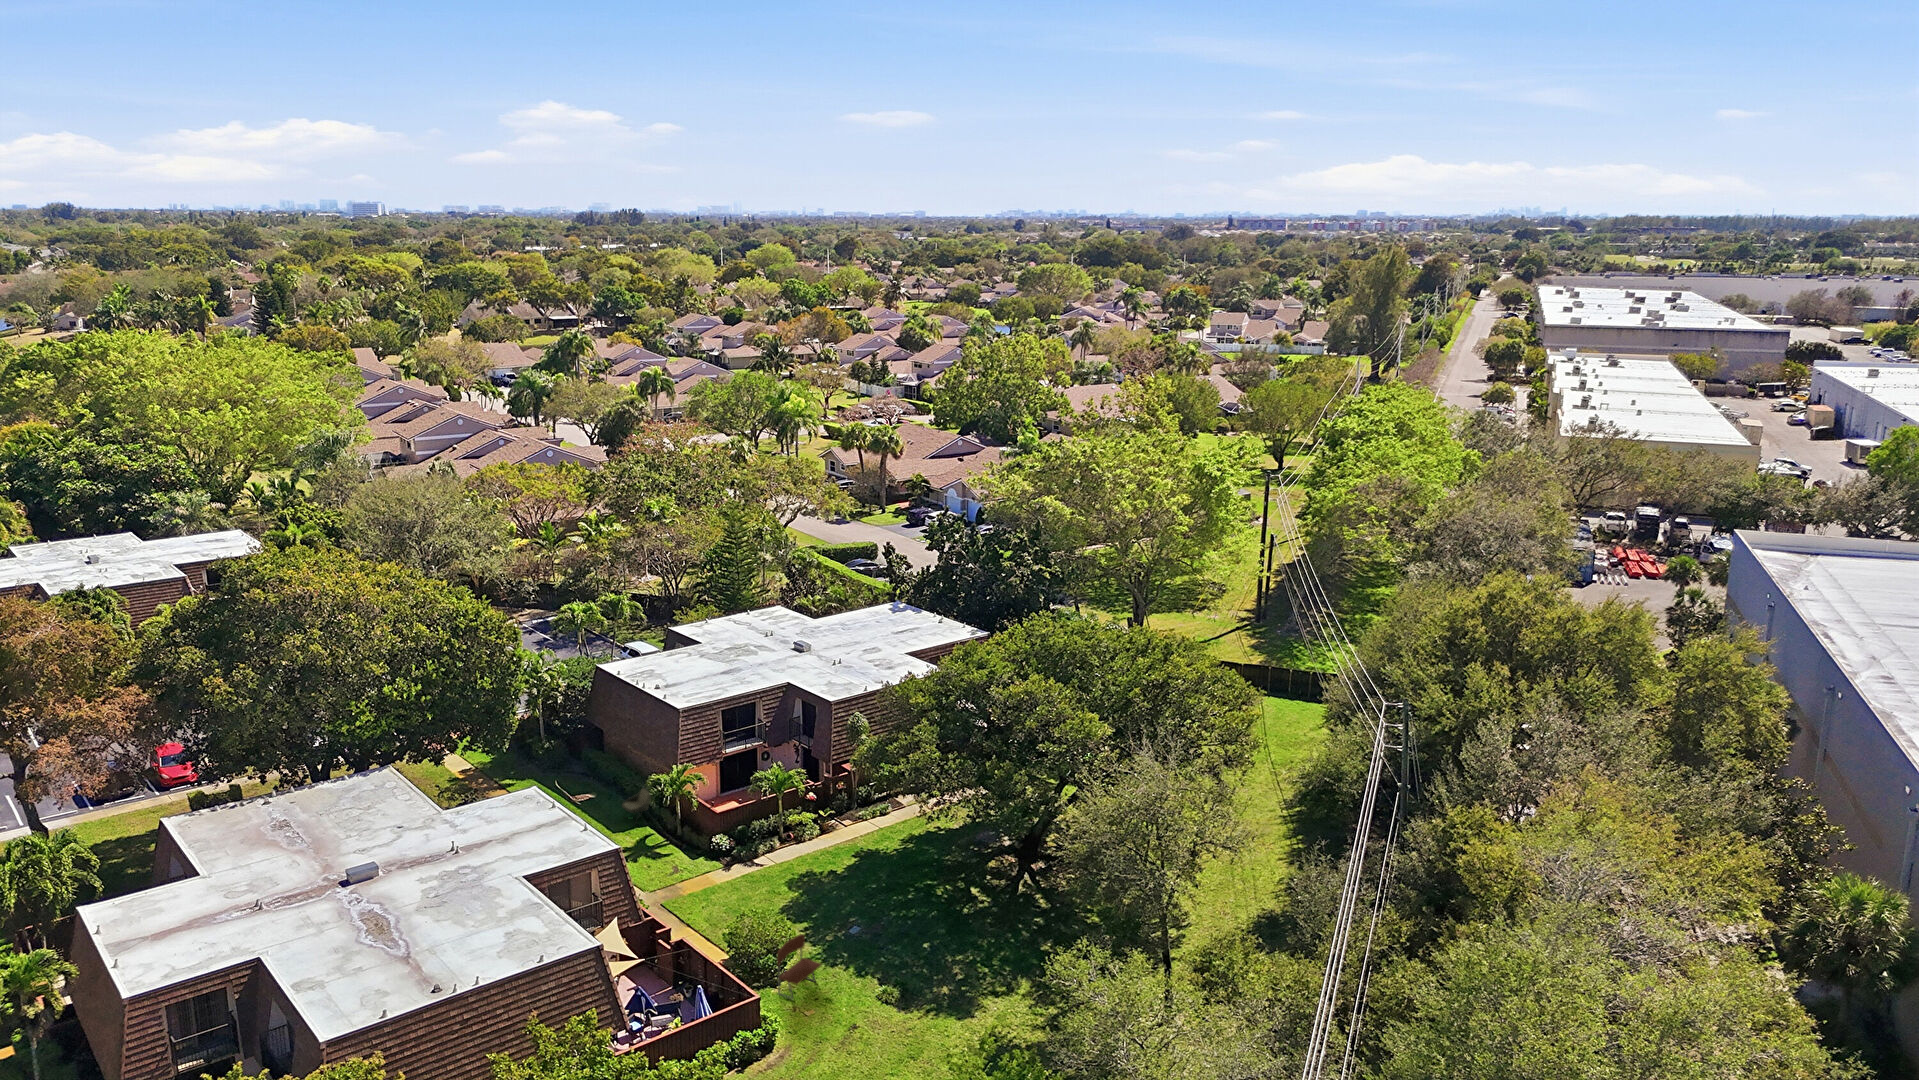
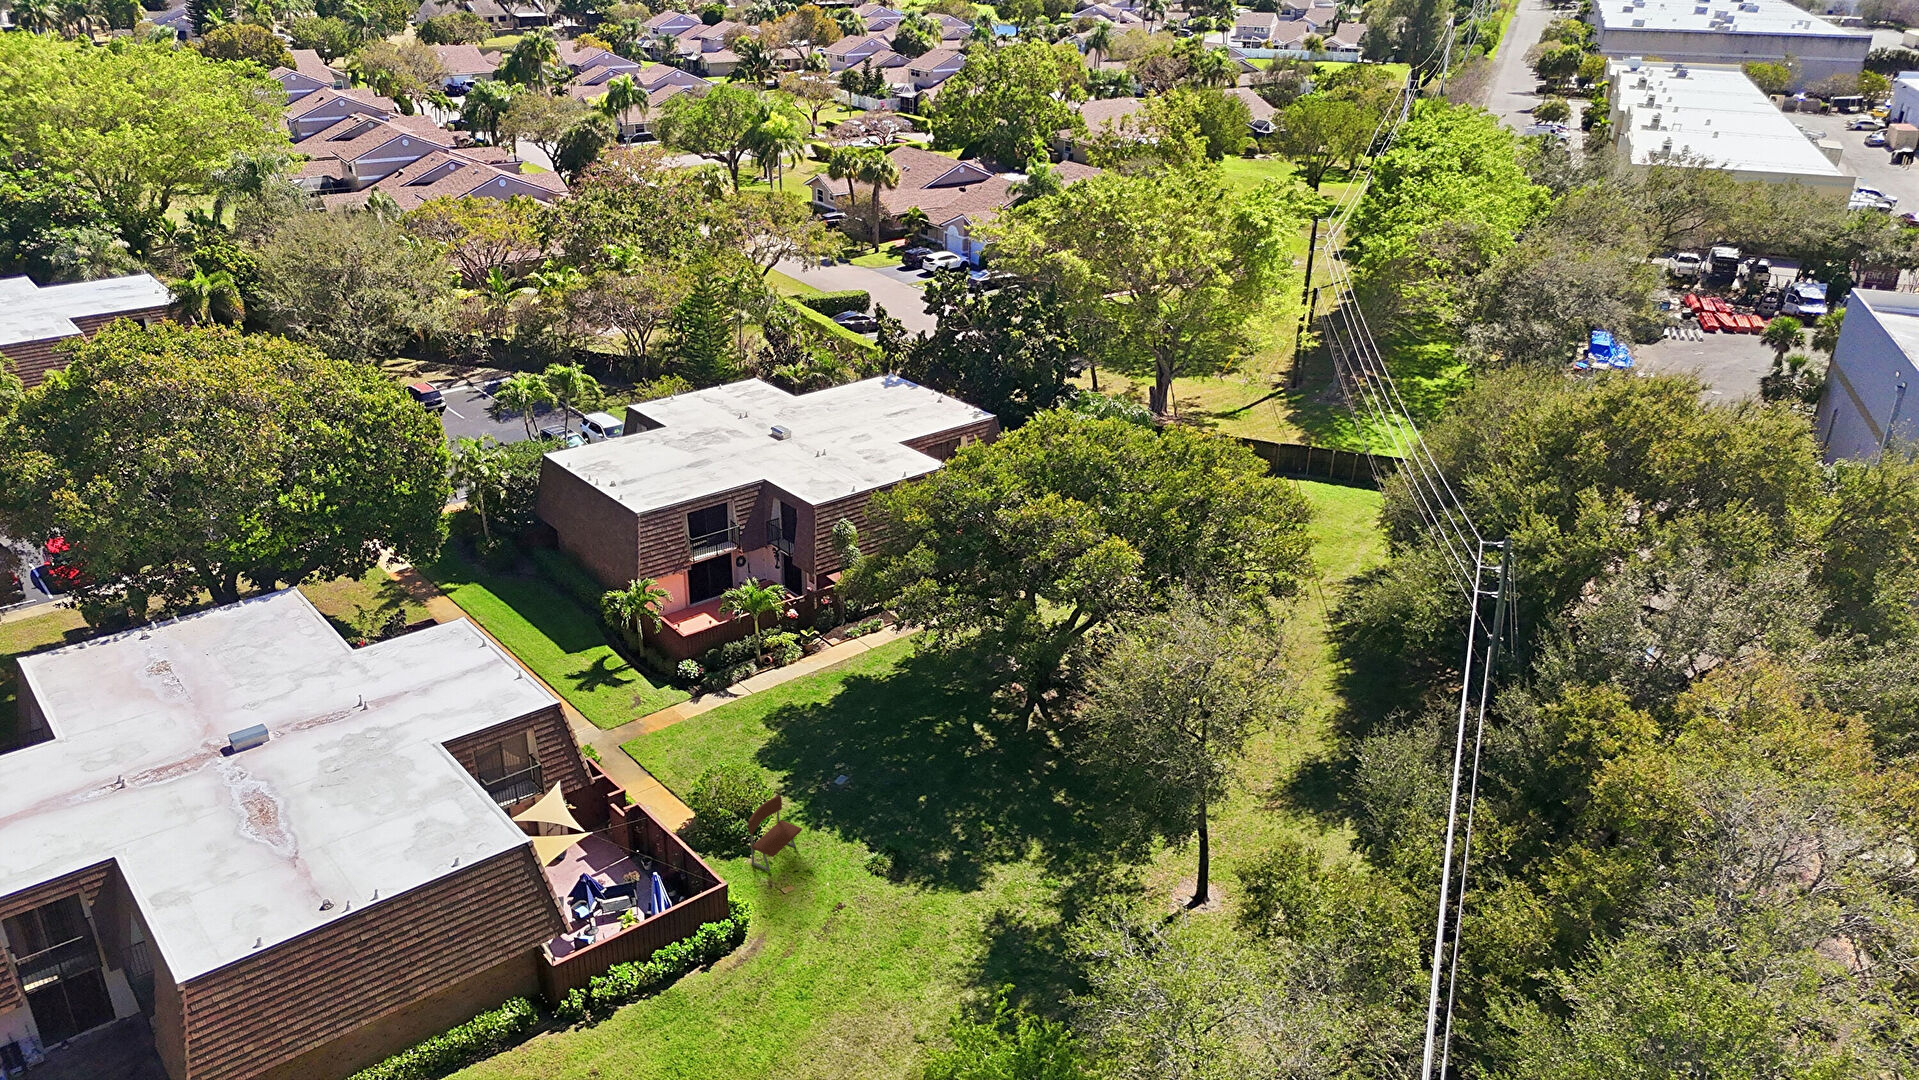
lounge chair: present [622,788,651,823] -> none [577,601,614,644]

